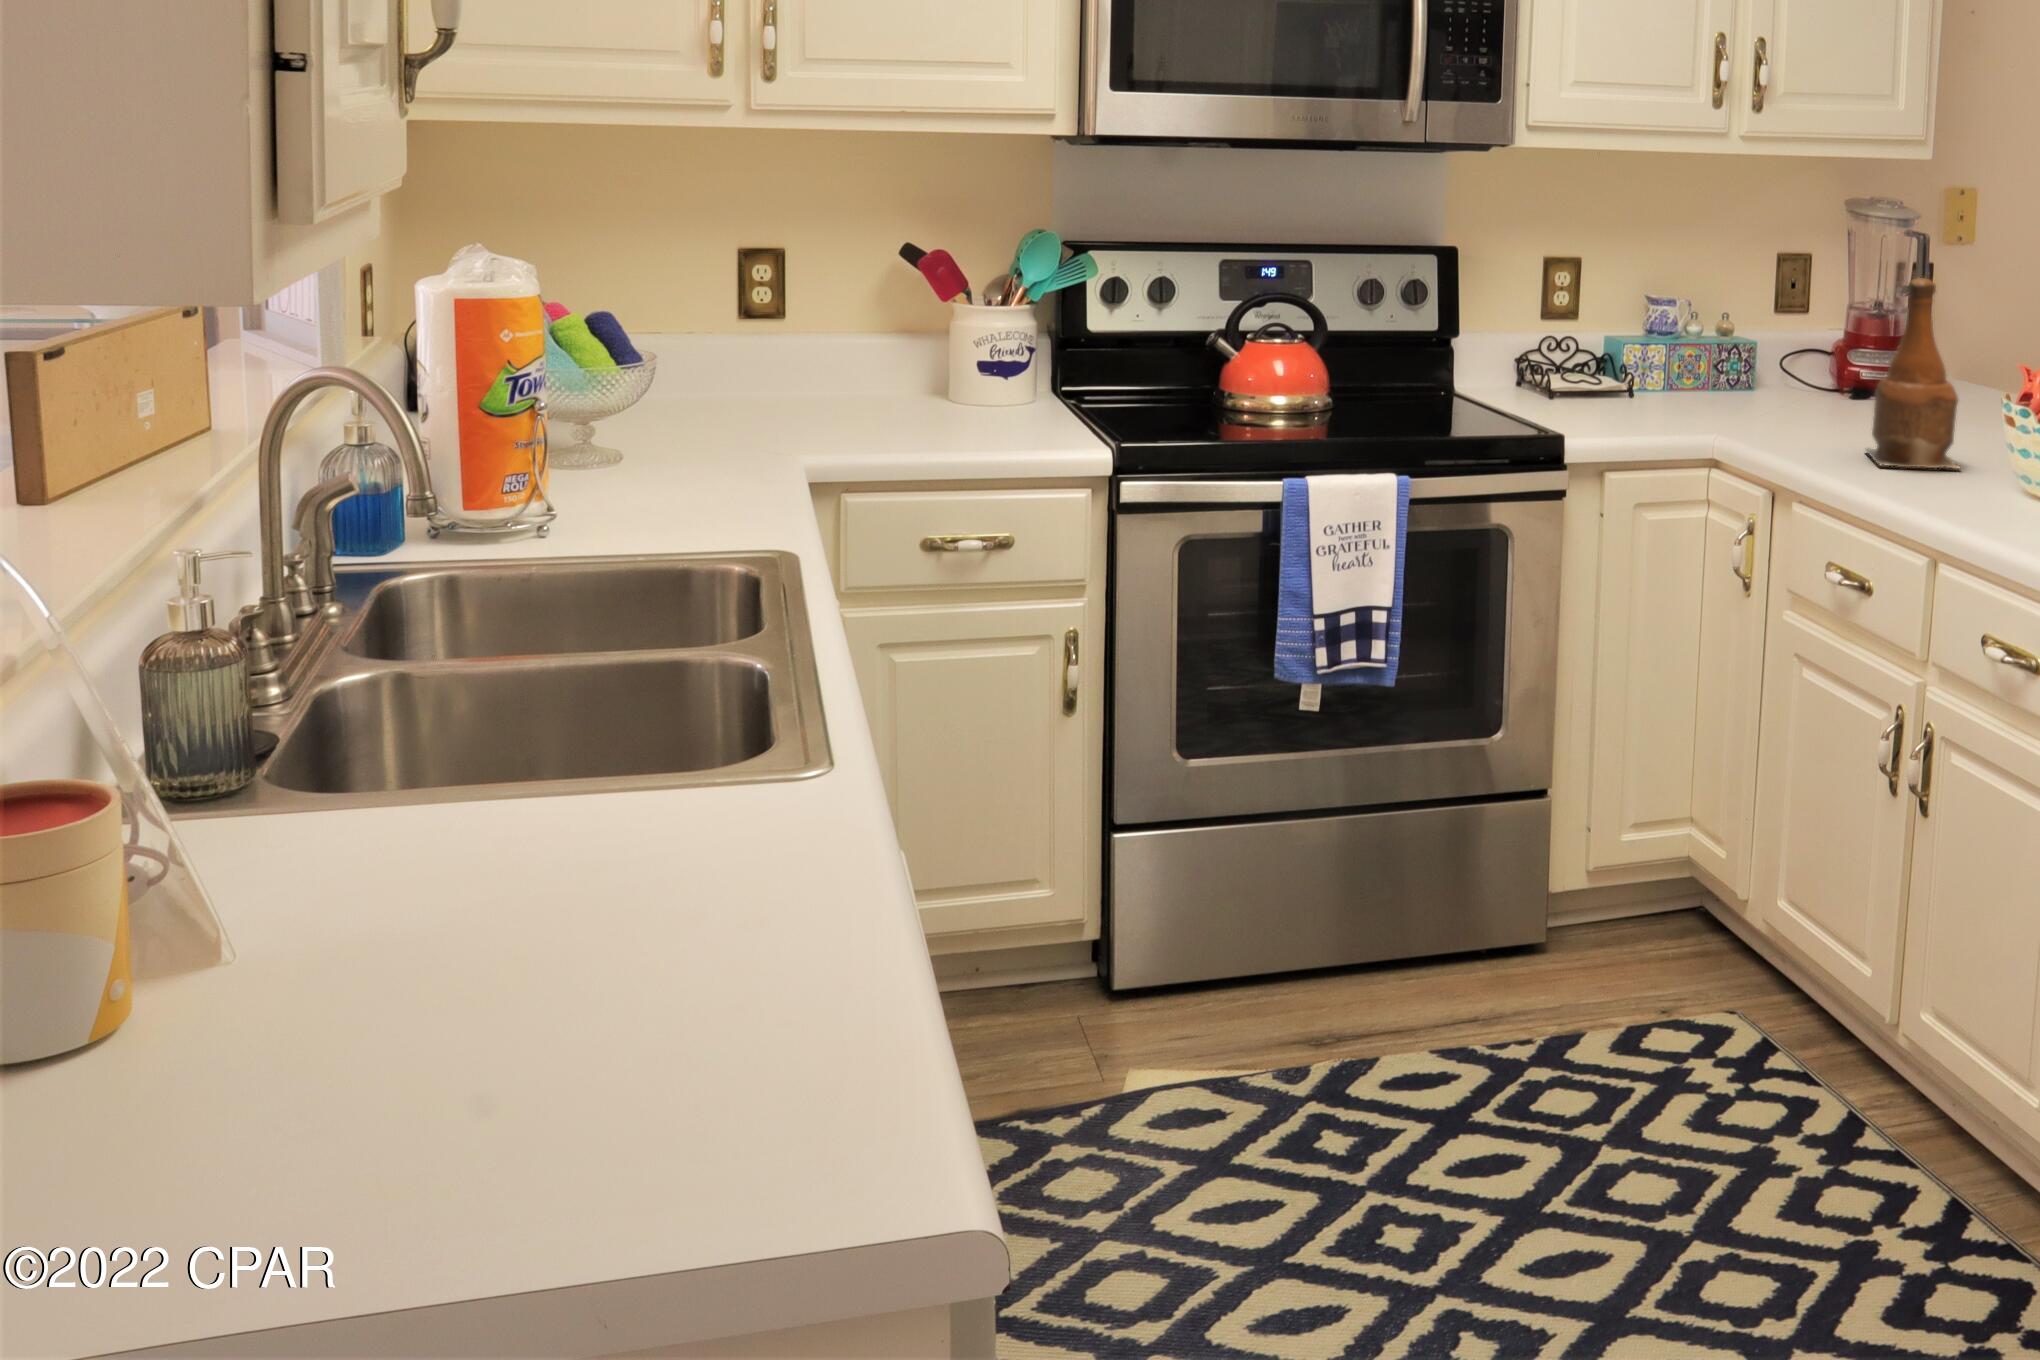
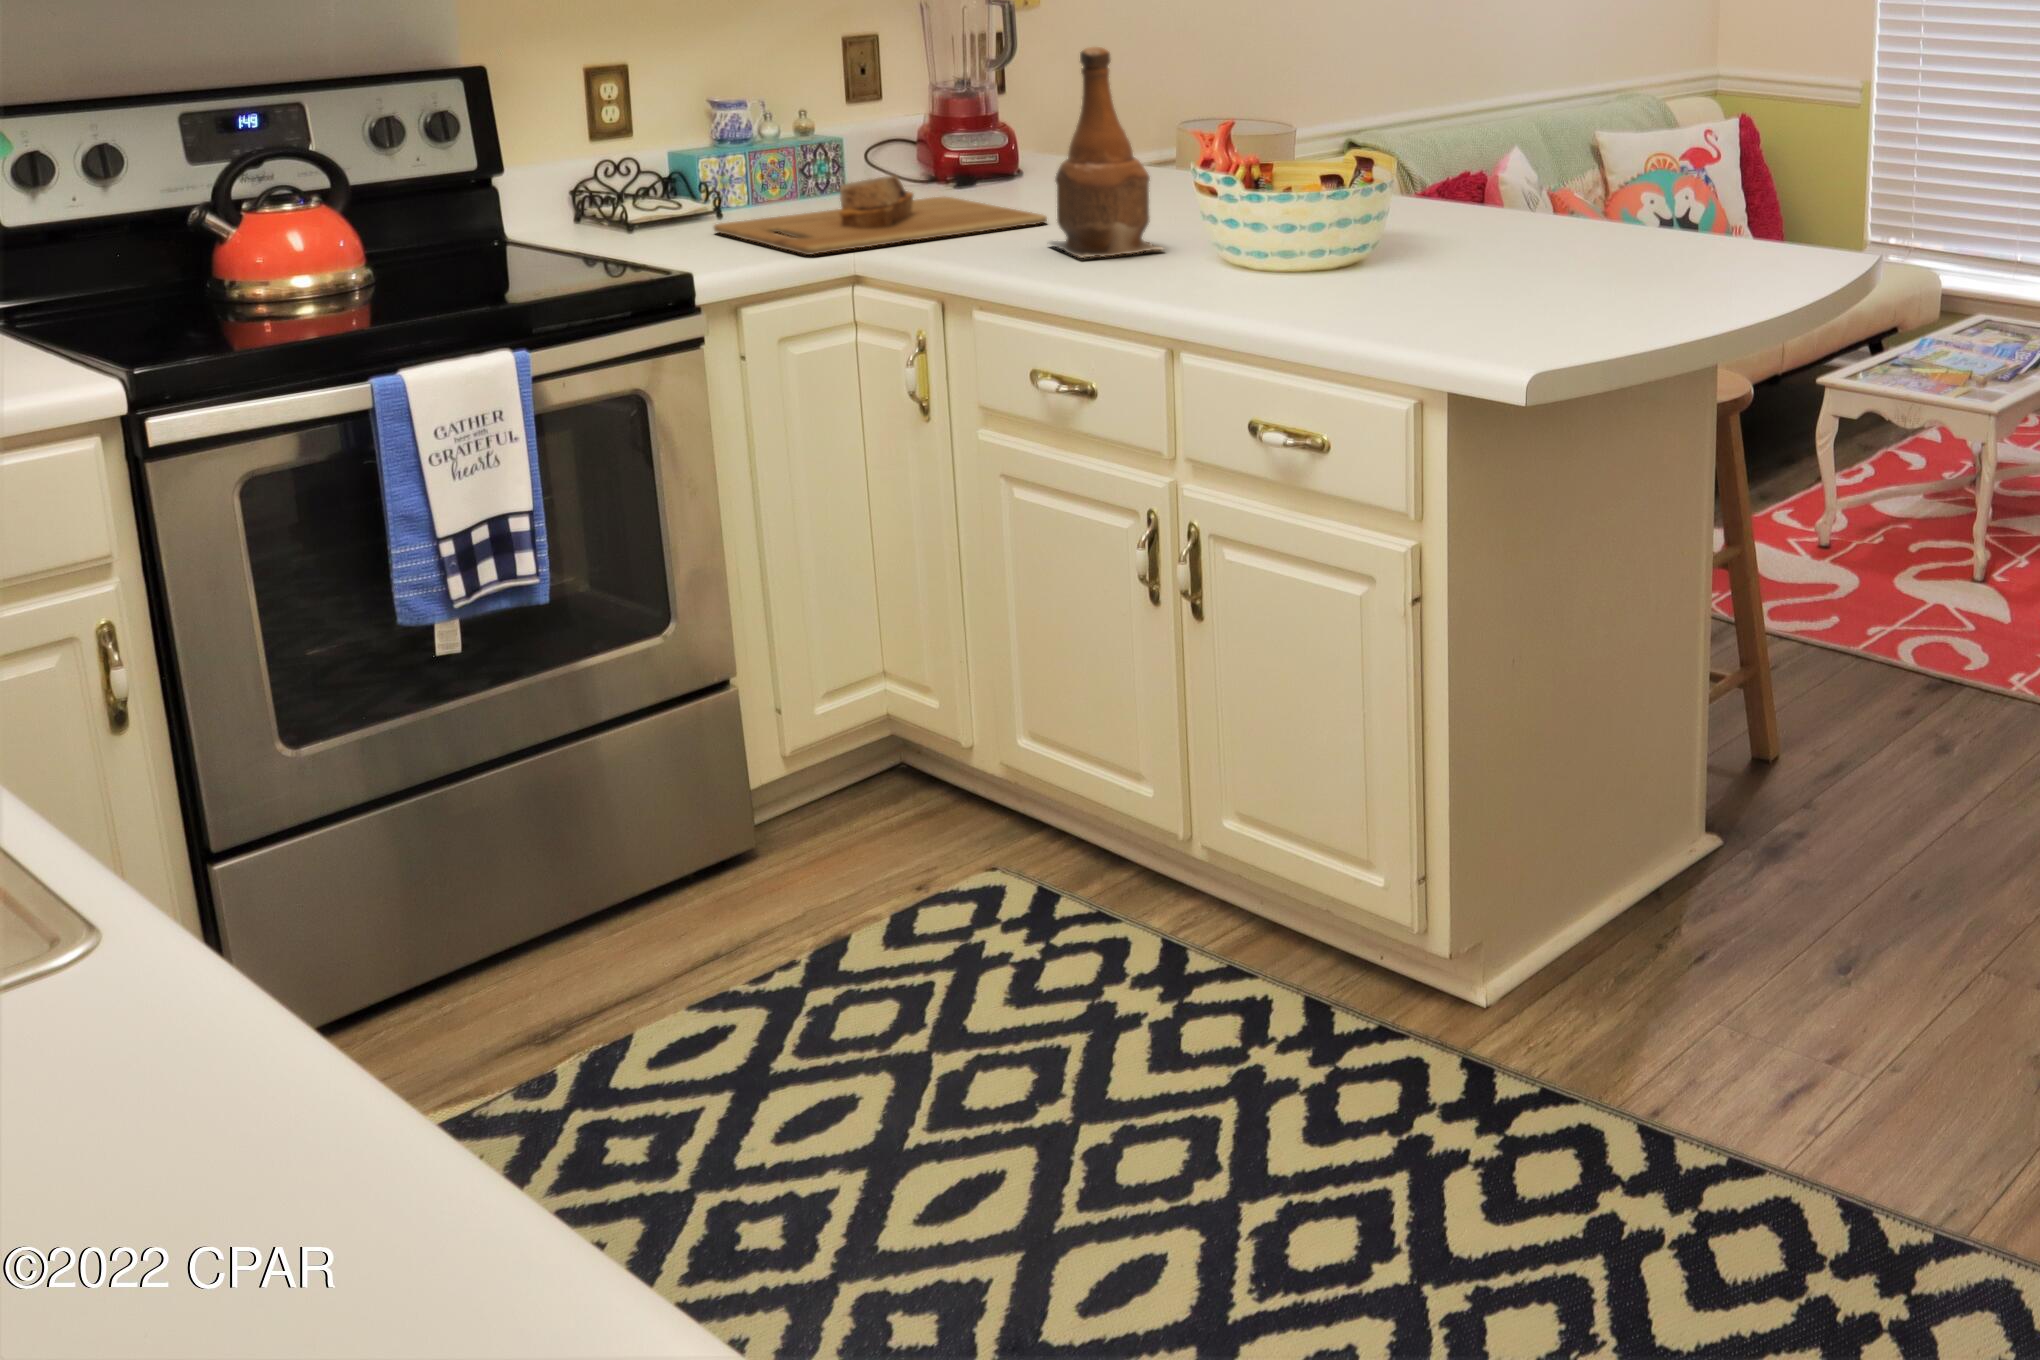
cutting board: none [1611,376,1886,433] -> present [714,175,1047,255]

